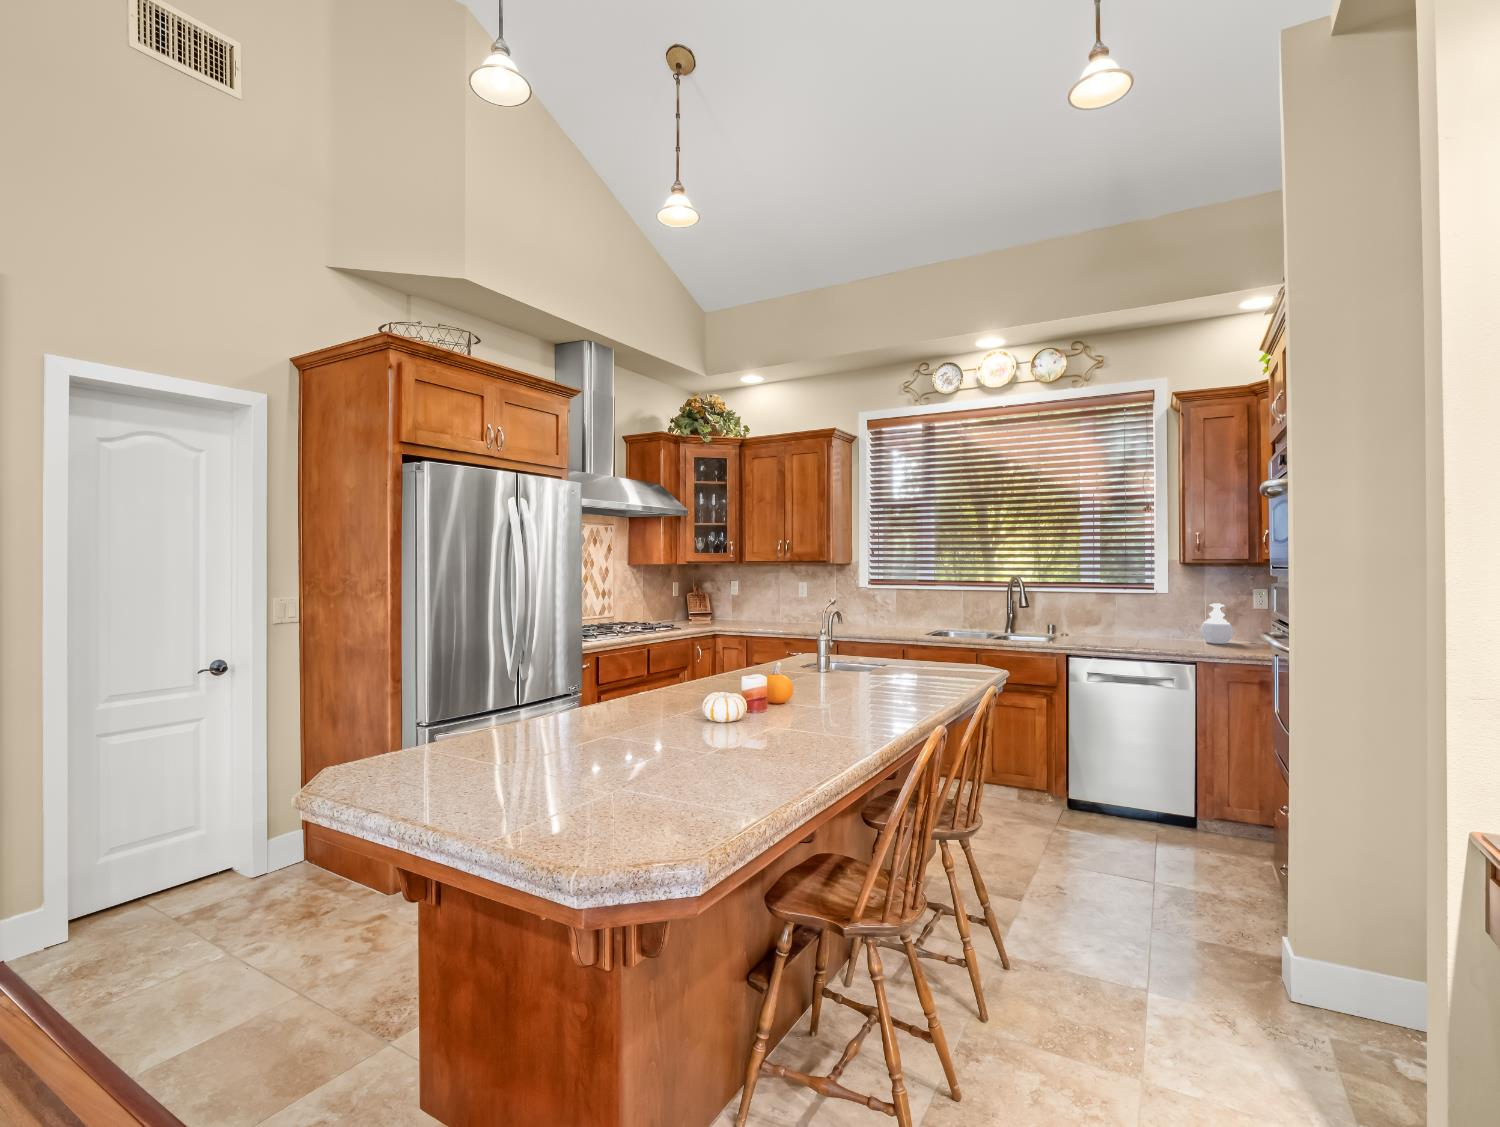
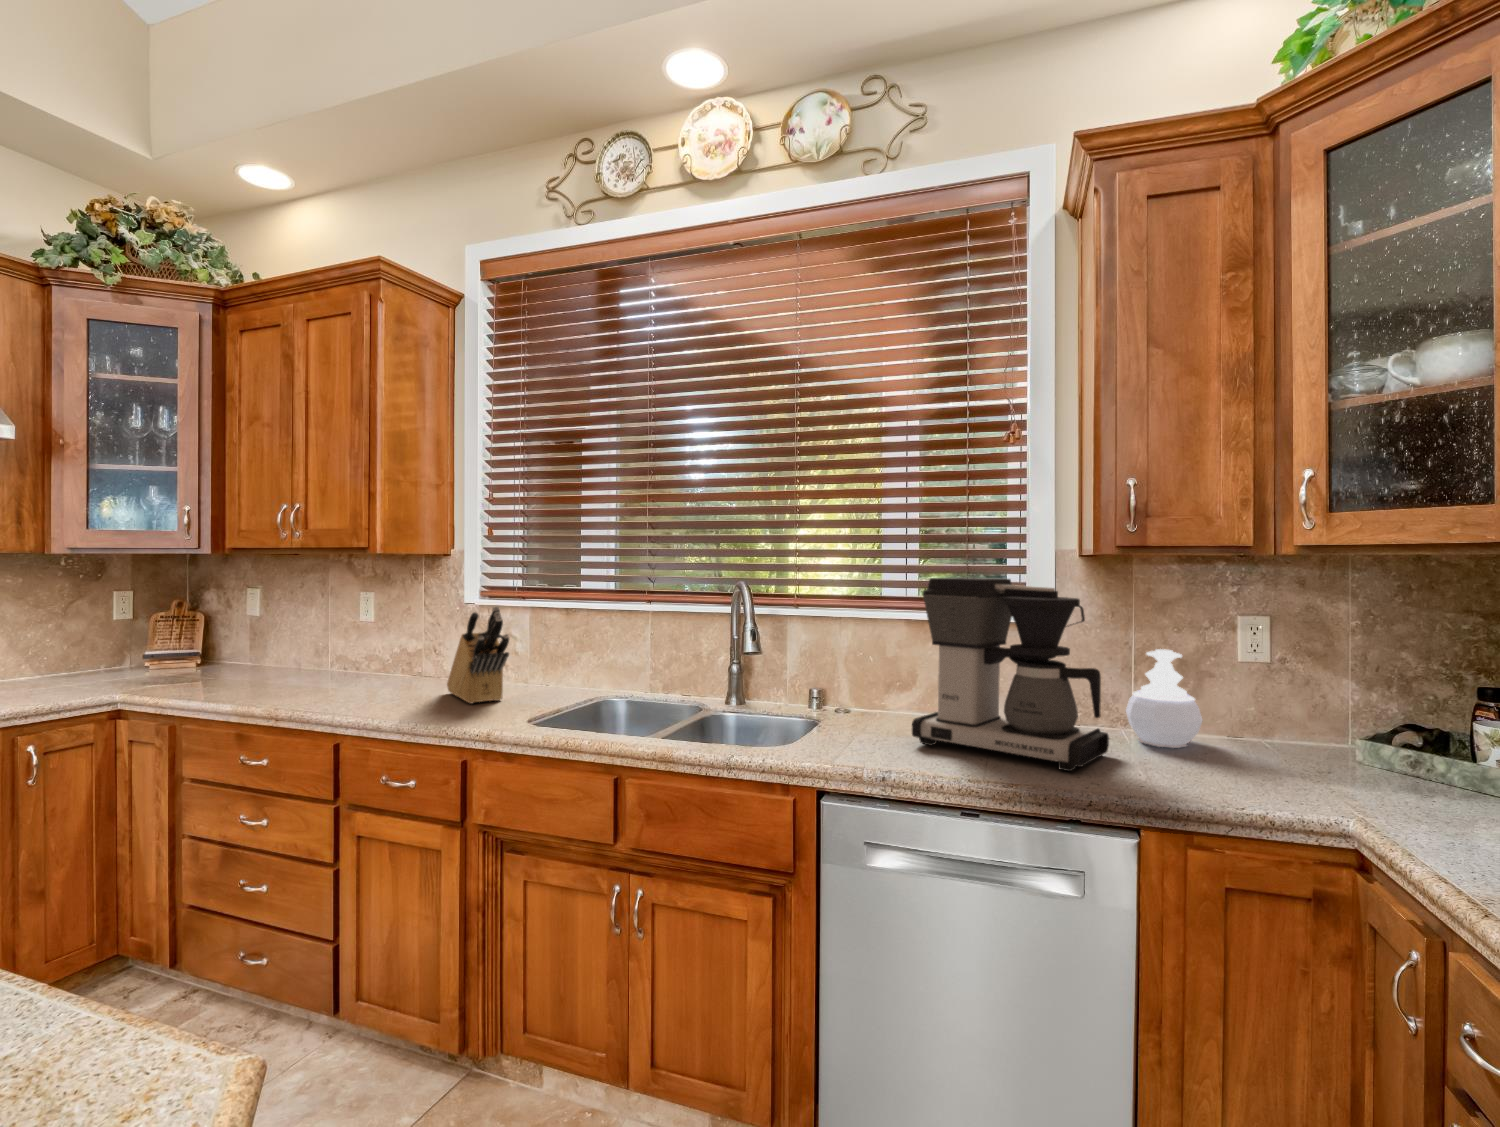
coffee maker: none [1102,573,1190,648] -> present [912,577,1109,771]
knife block: none [858,588,899,633] -> present [447,606,509,703]

